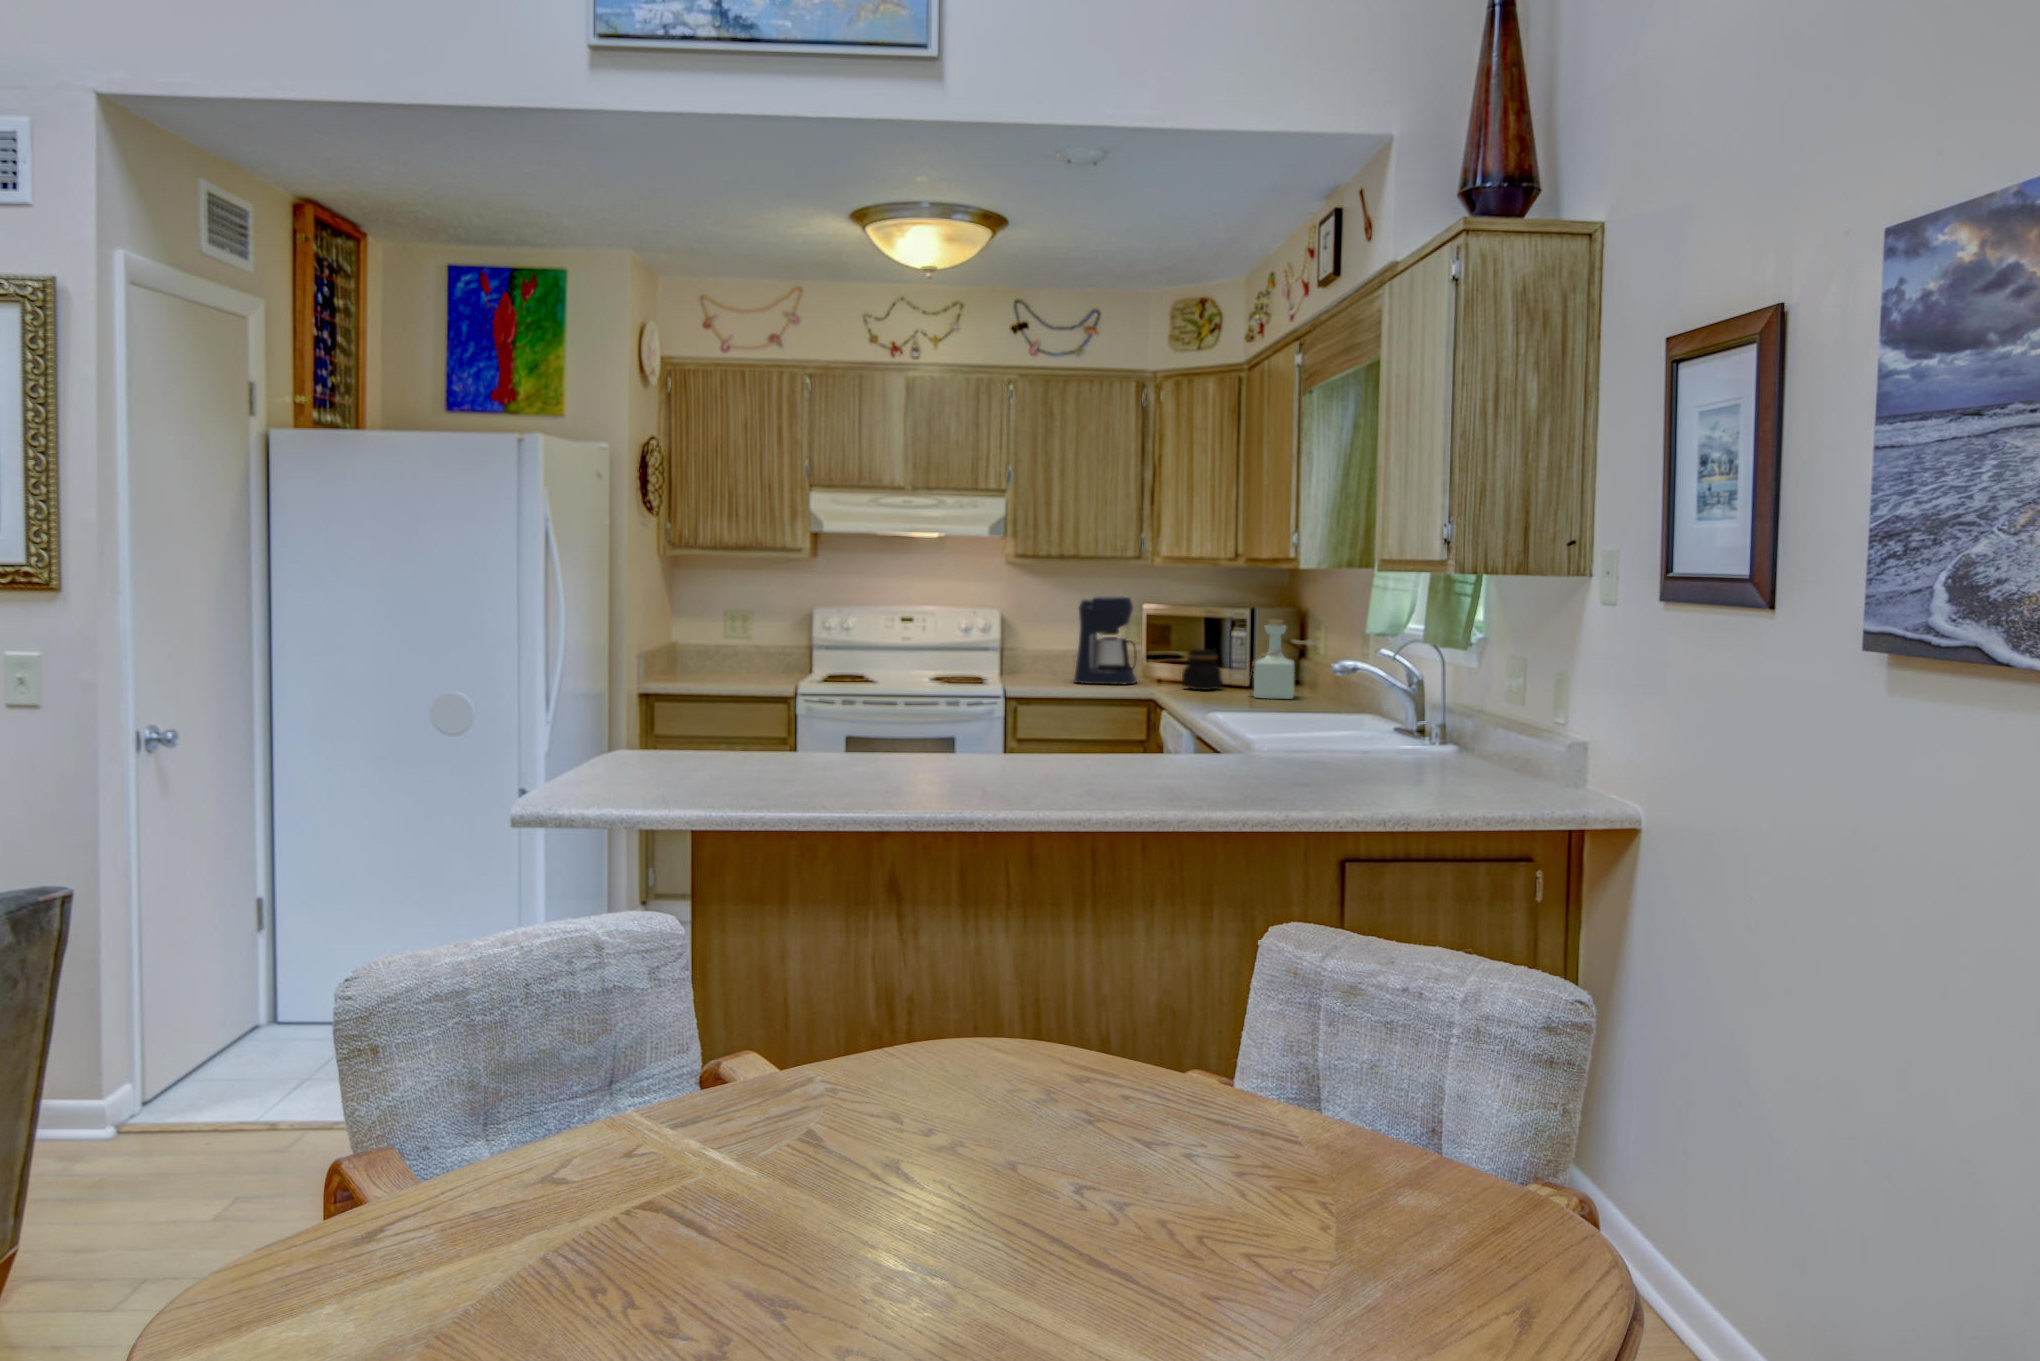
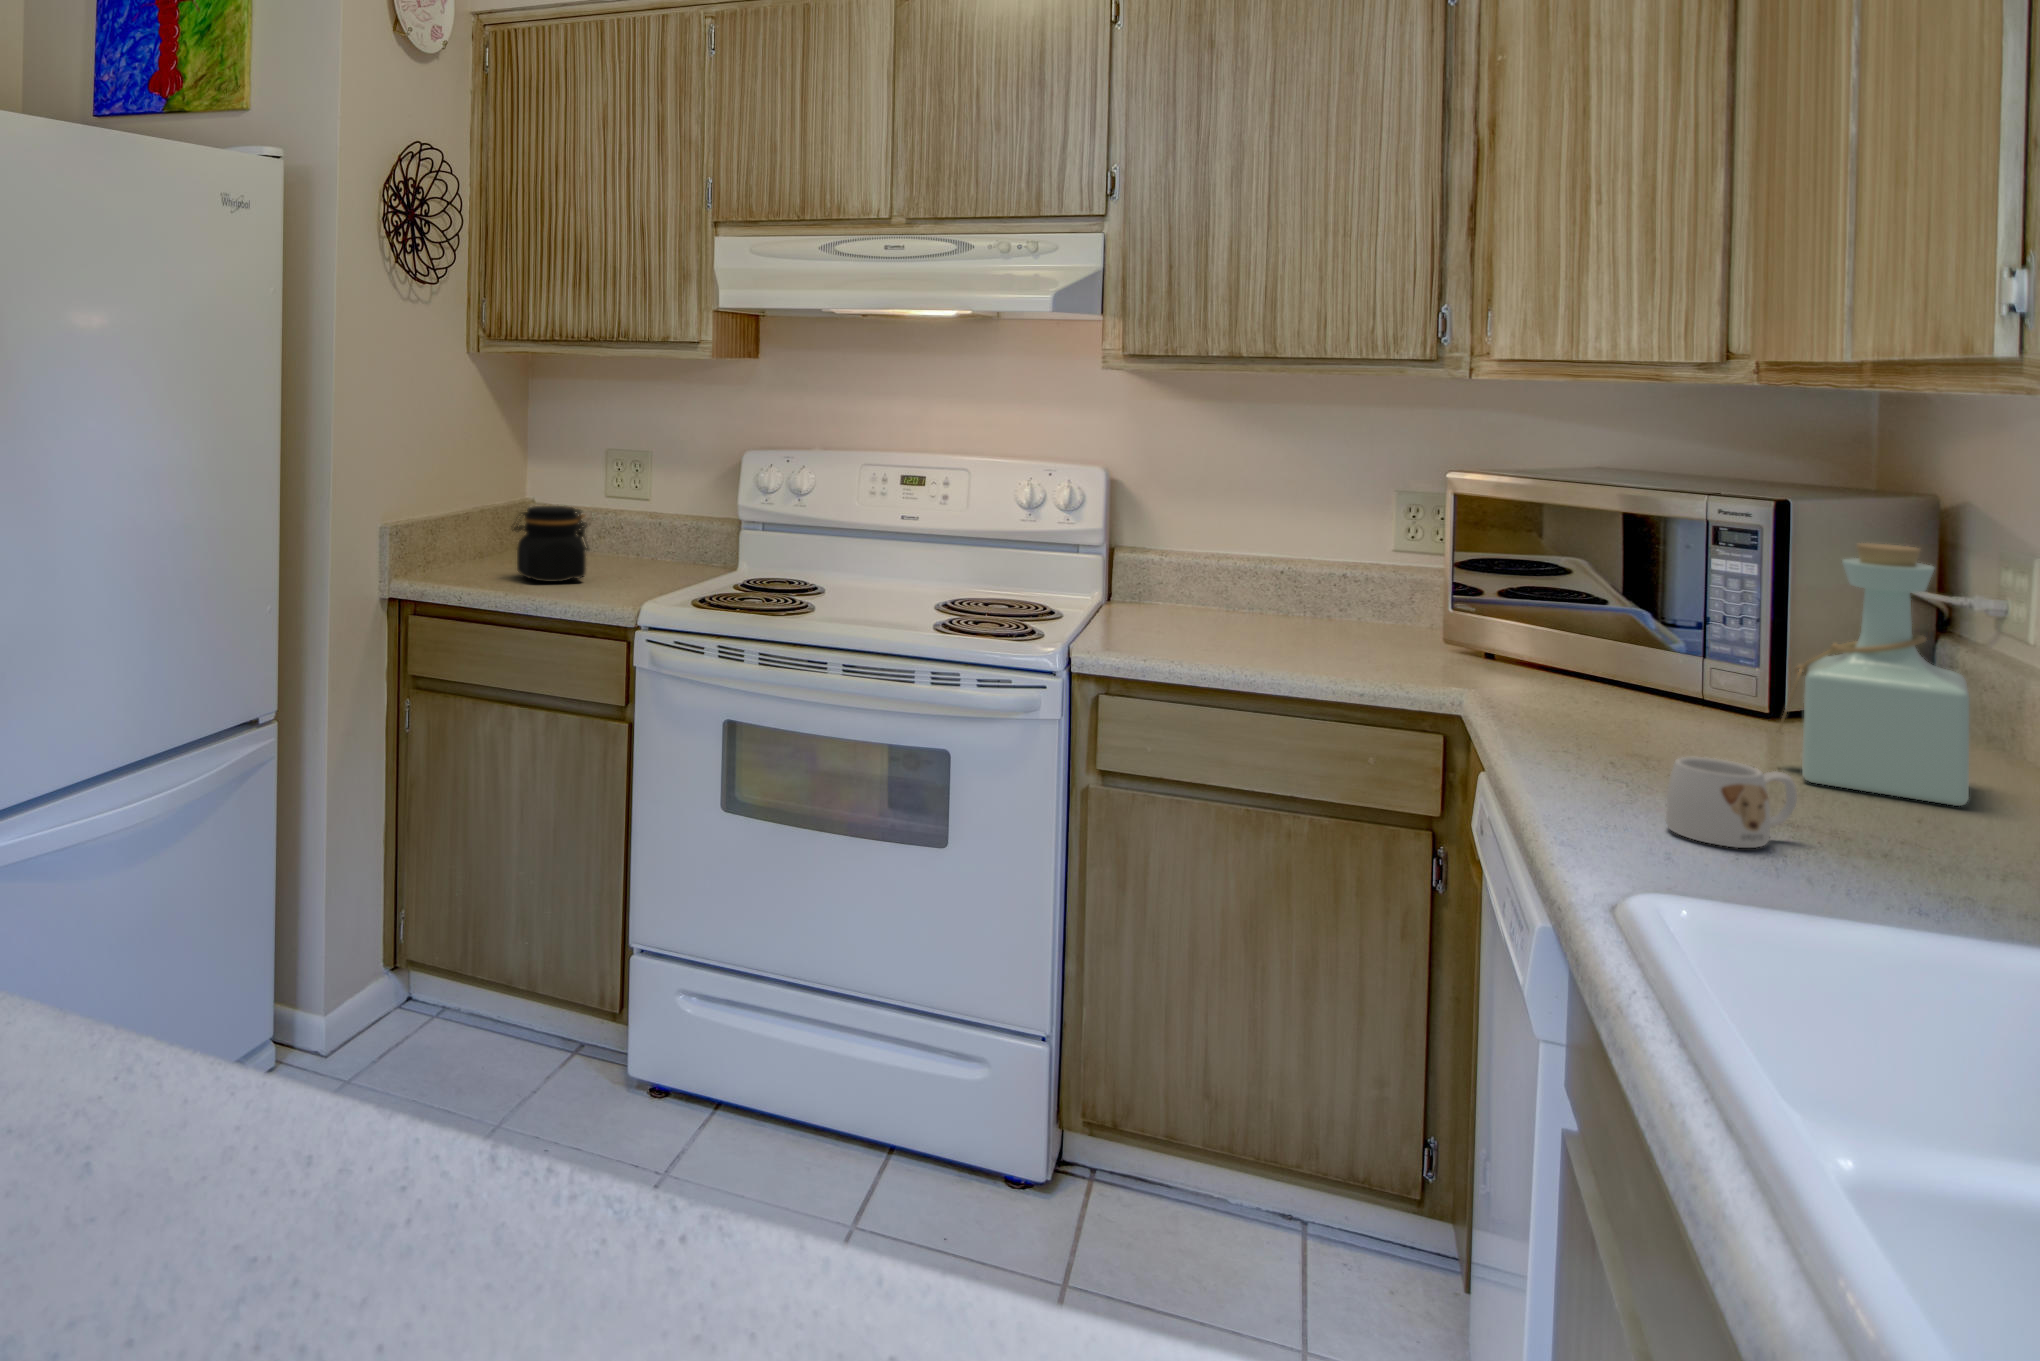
coffee maker: present [1074,596,1137,685] -> none [1249,448,1424,670]
jar: present [1182,649,1223,690] -> present [511,506,589,582]
mug: none [1220,685,1252,709] -> present [1666,757,1797,848]

